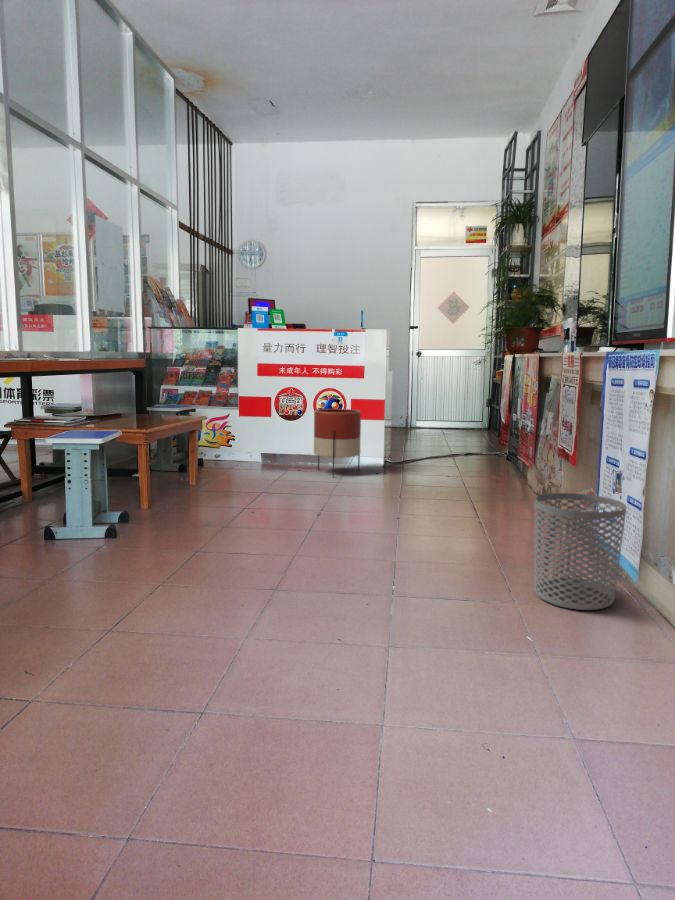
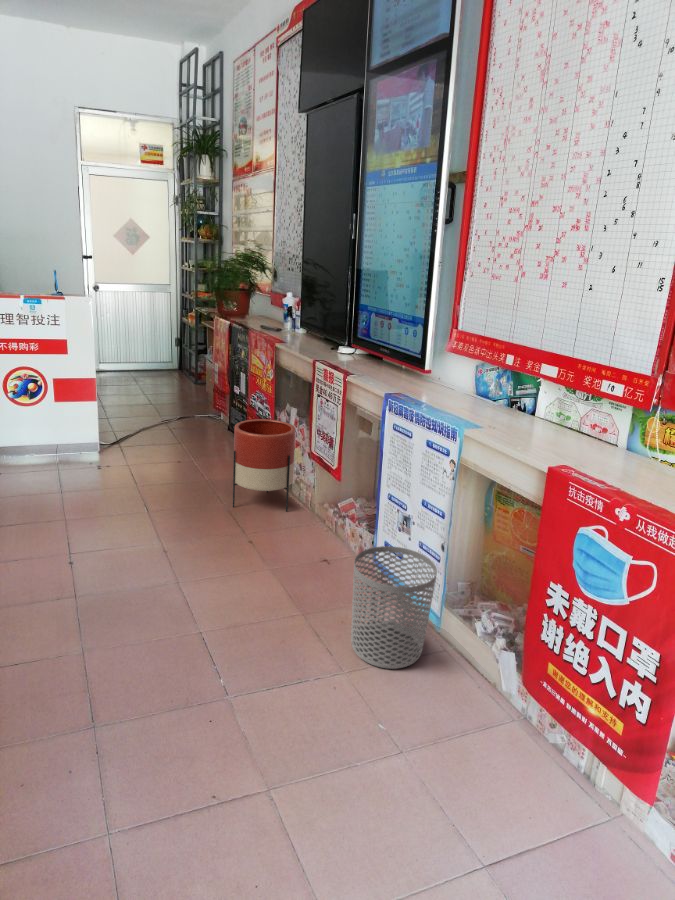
planter: present [314,409,361,477] -> present [233,419,295,512]

